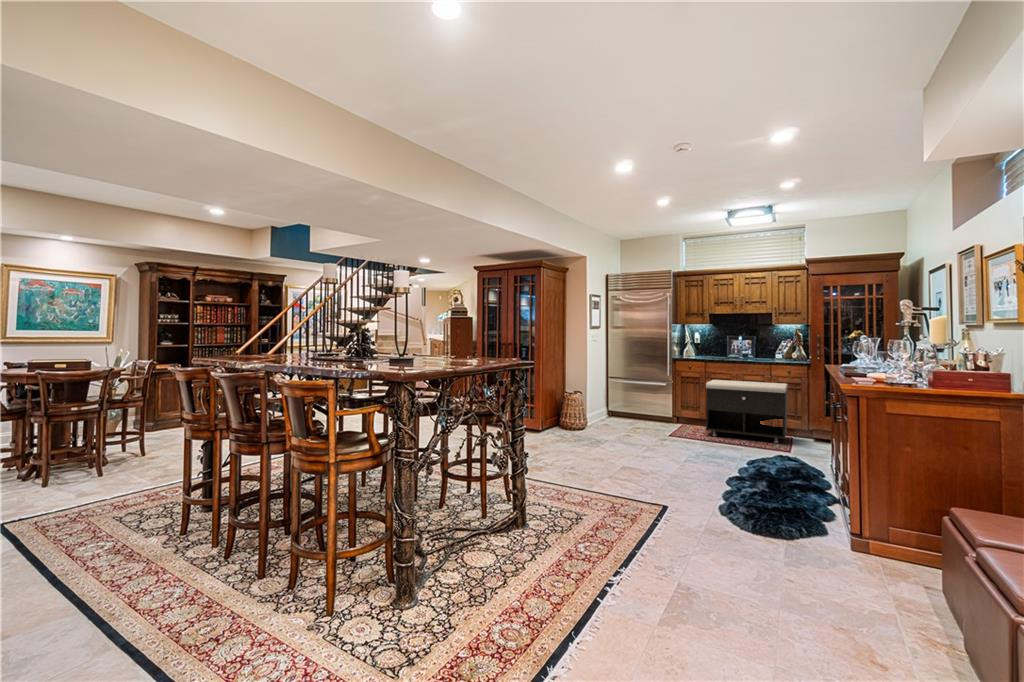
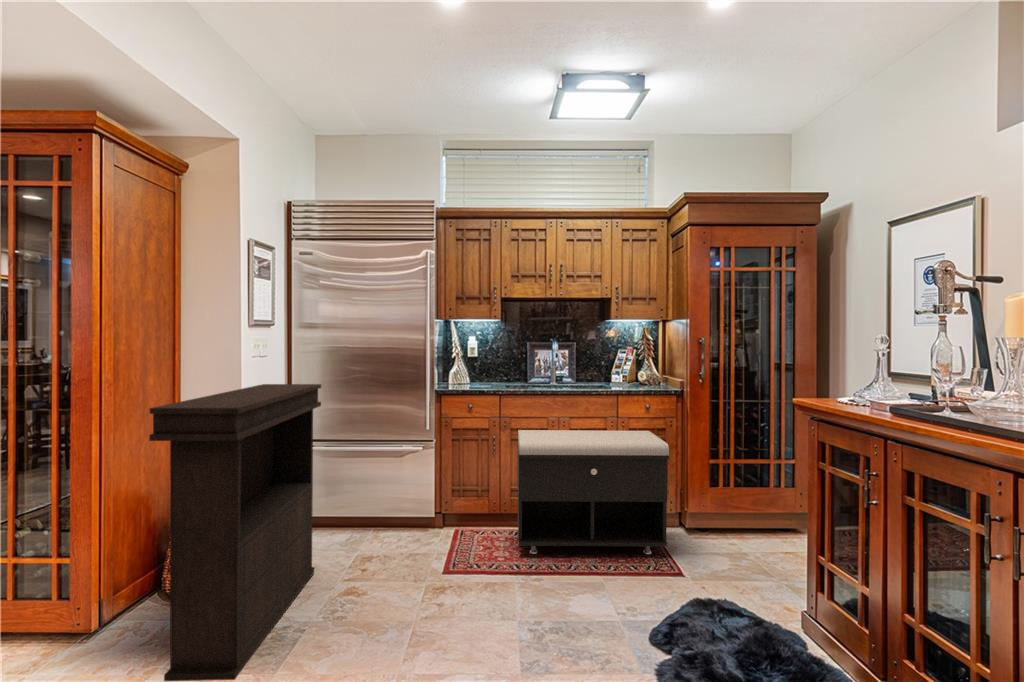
console table: none [565,352,618,443] -> present [149,384,321,681]

